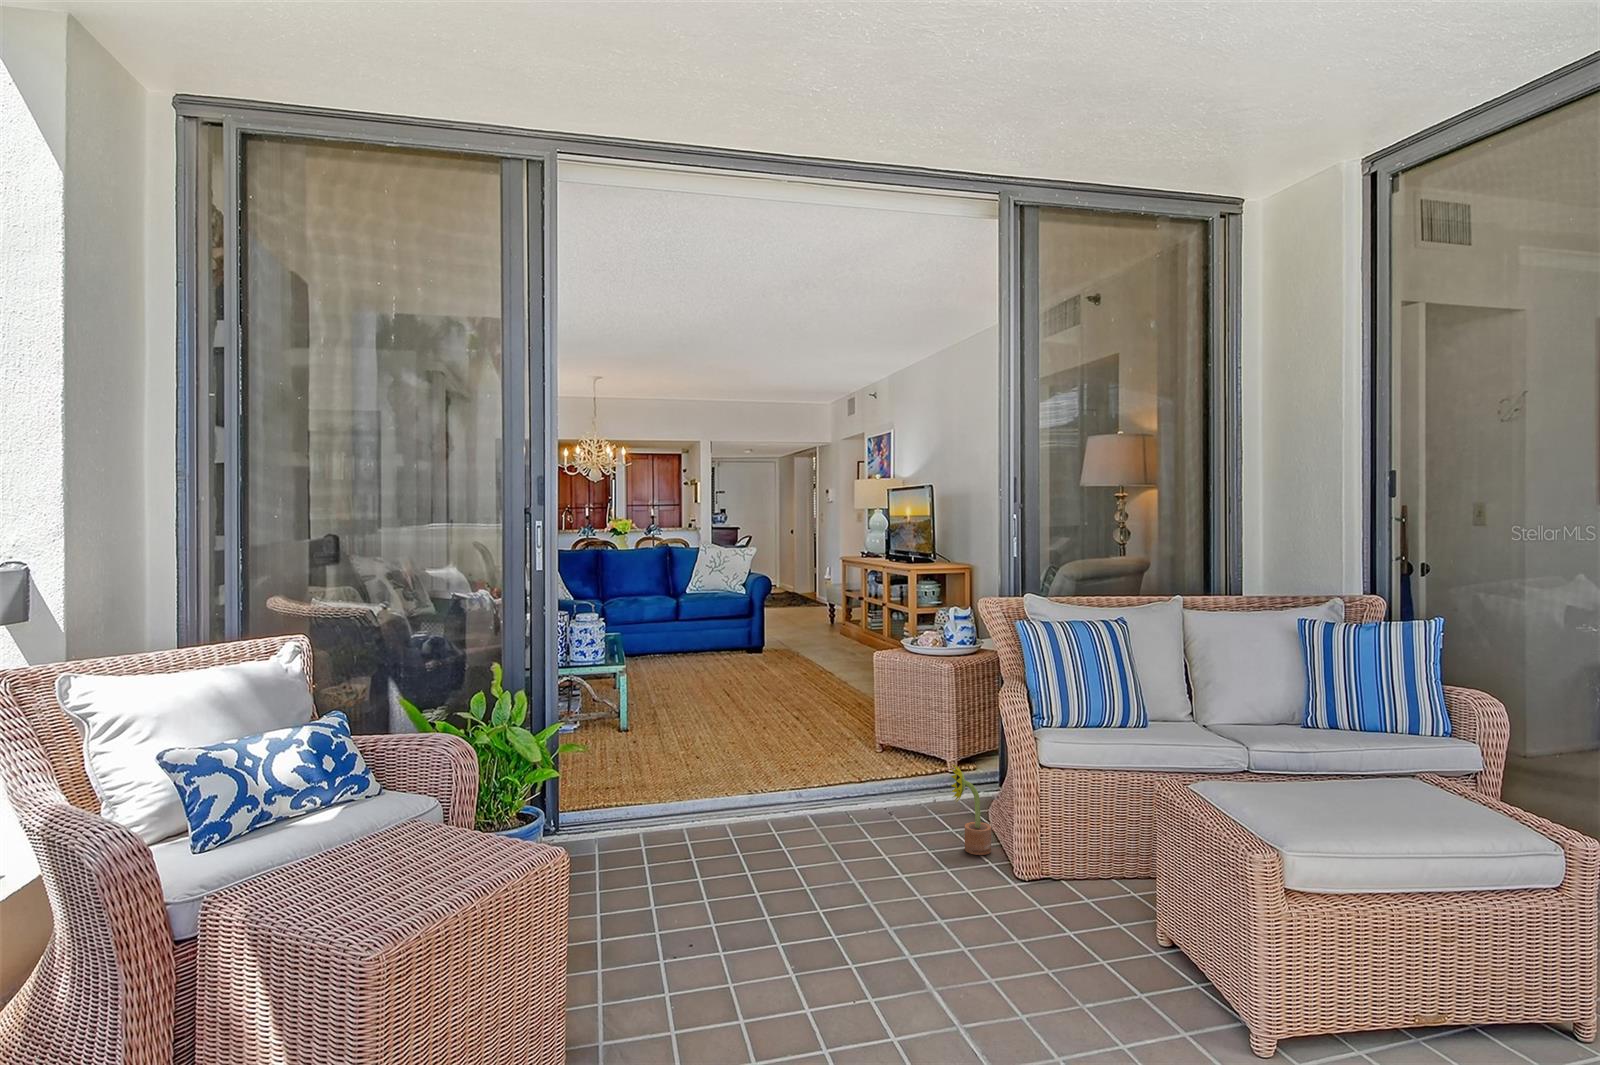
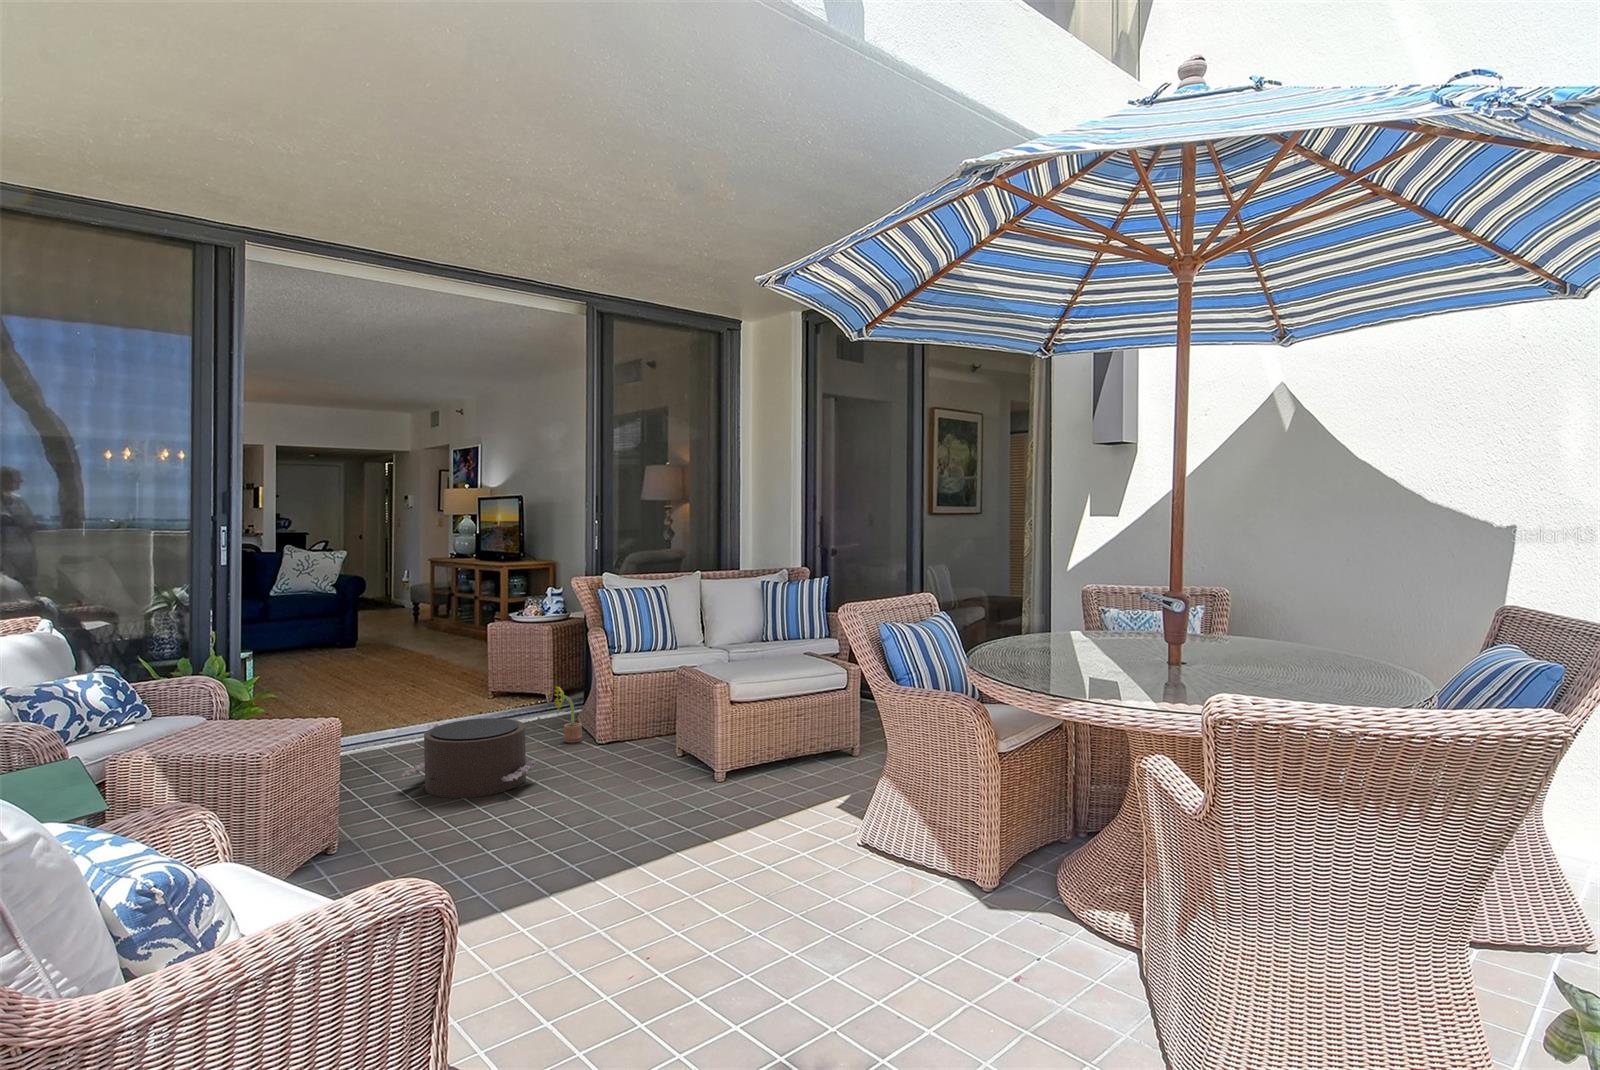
pouf: none [717,814,914,957] -> present [402,718,537,798]

